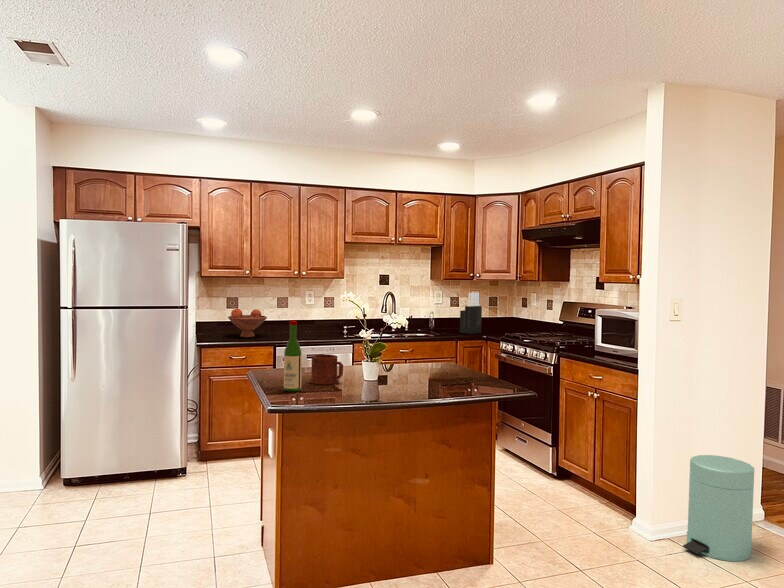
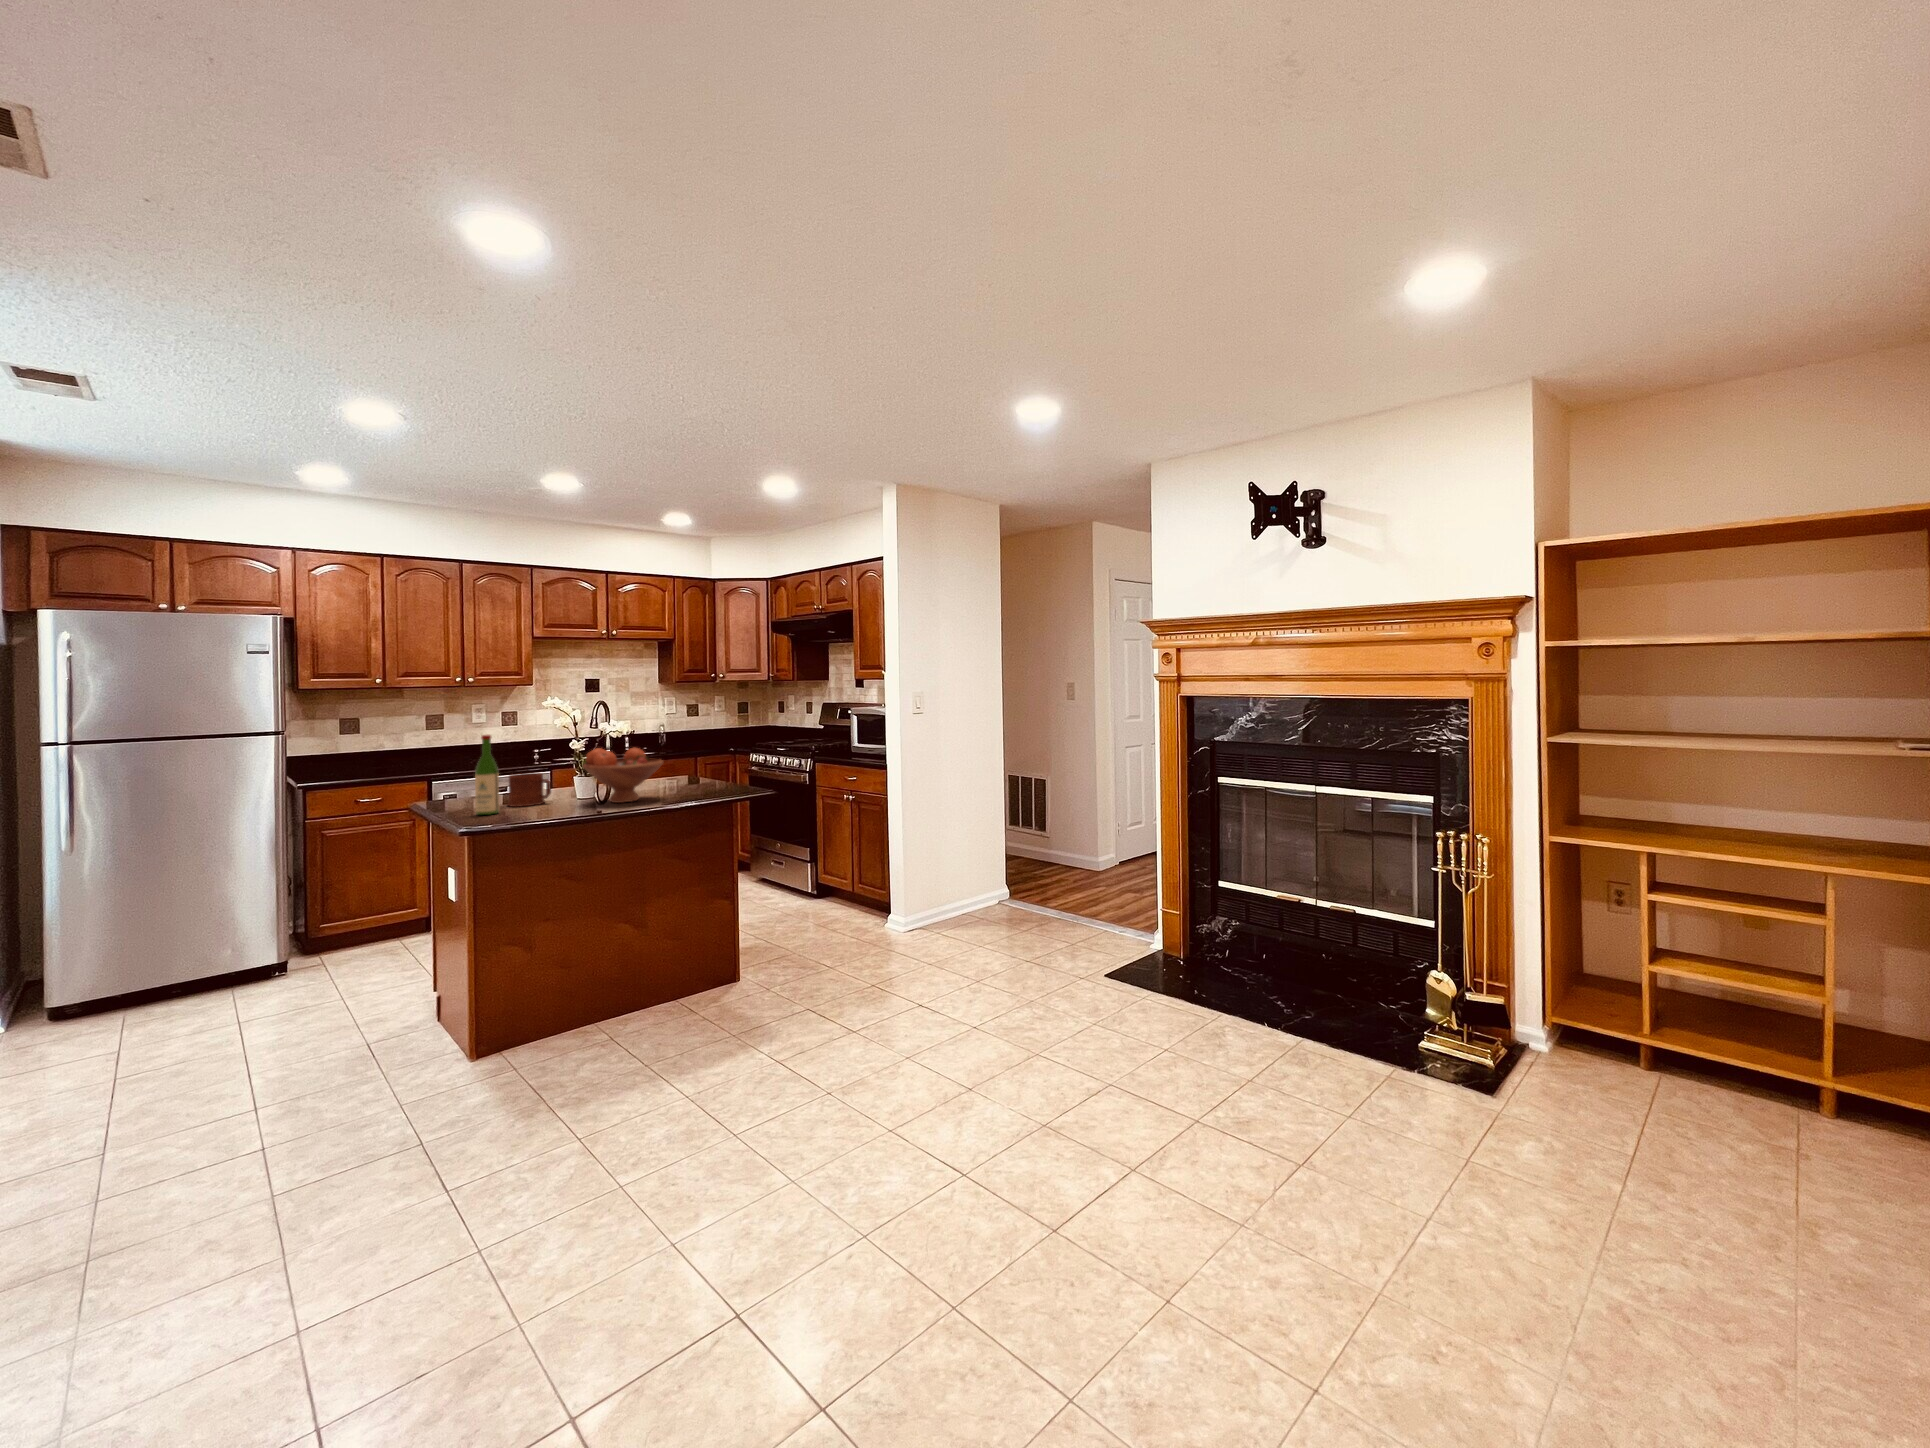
knife block: present [460,292,482,334] -> none [699,697,727,747]
fruit bowl: present [228,308,267,337] -> present [583,748,663,803]
trash can: present [683,455,754,561] -> none [930,842,989,936]

